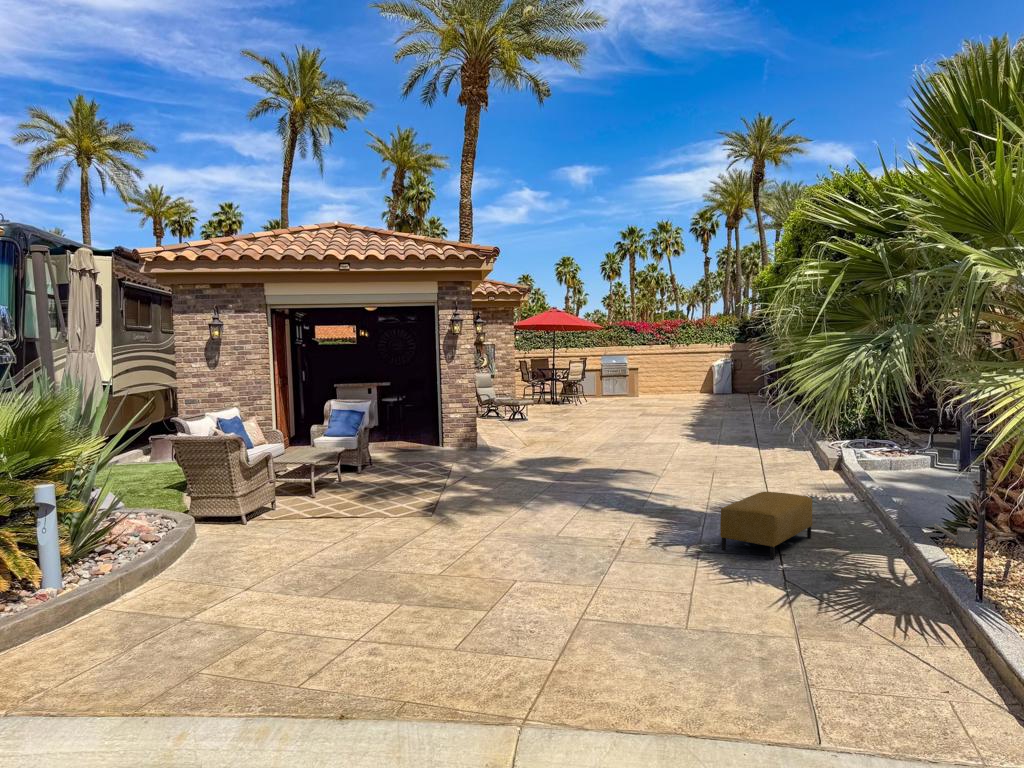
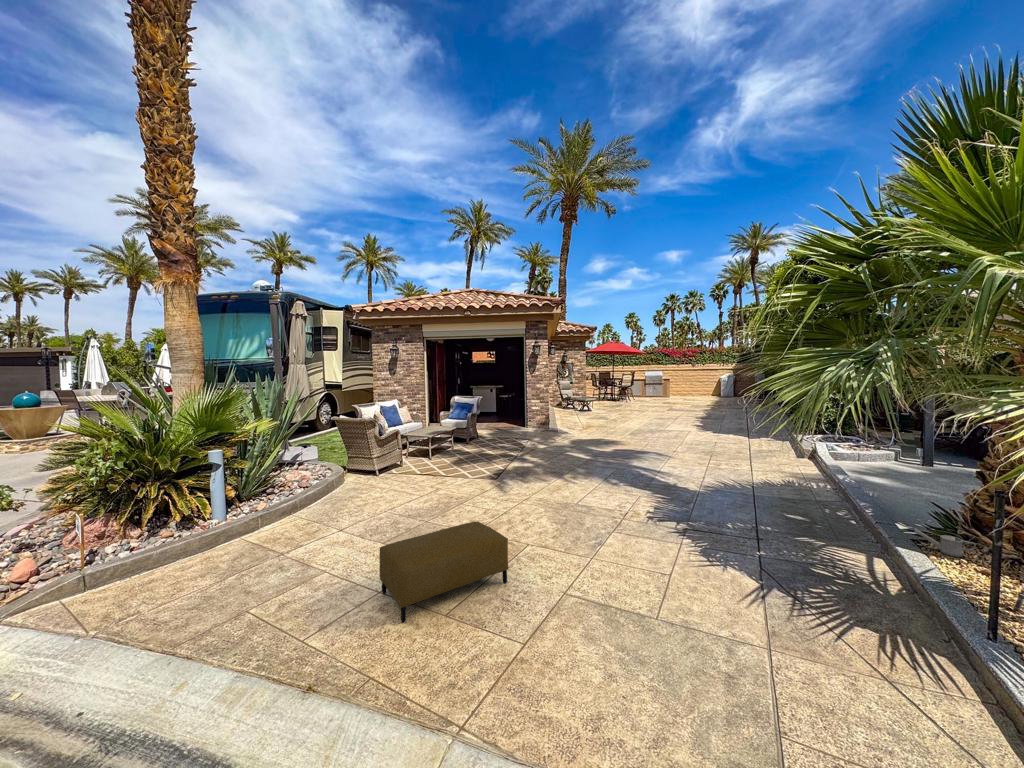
ottoman: present [720,492,813,559] -> present [379,521,508,622]

